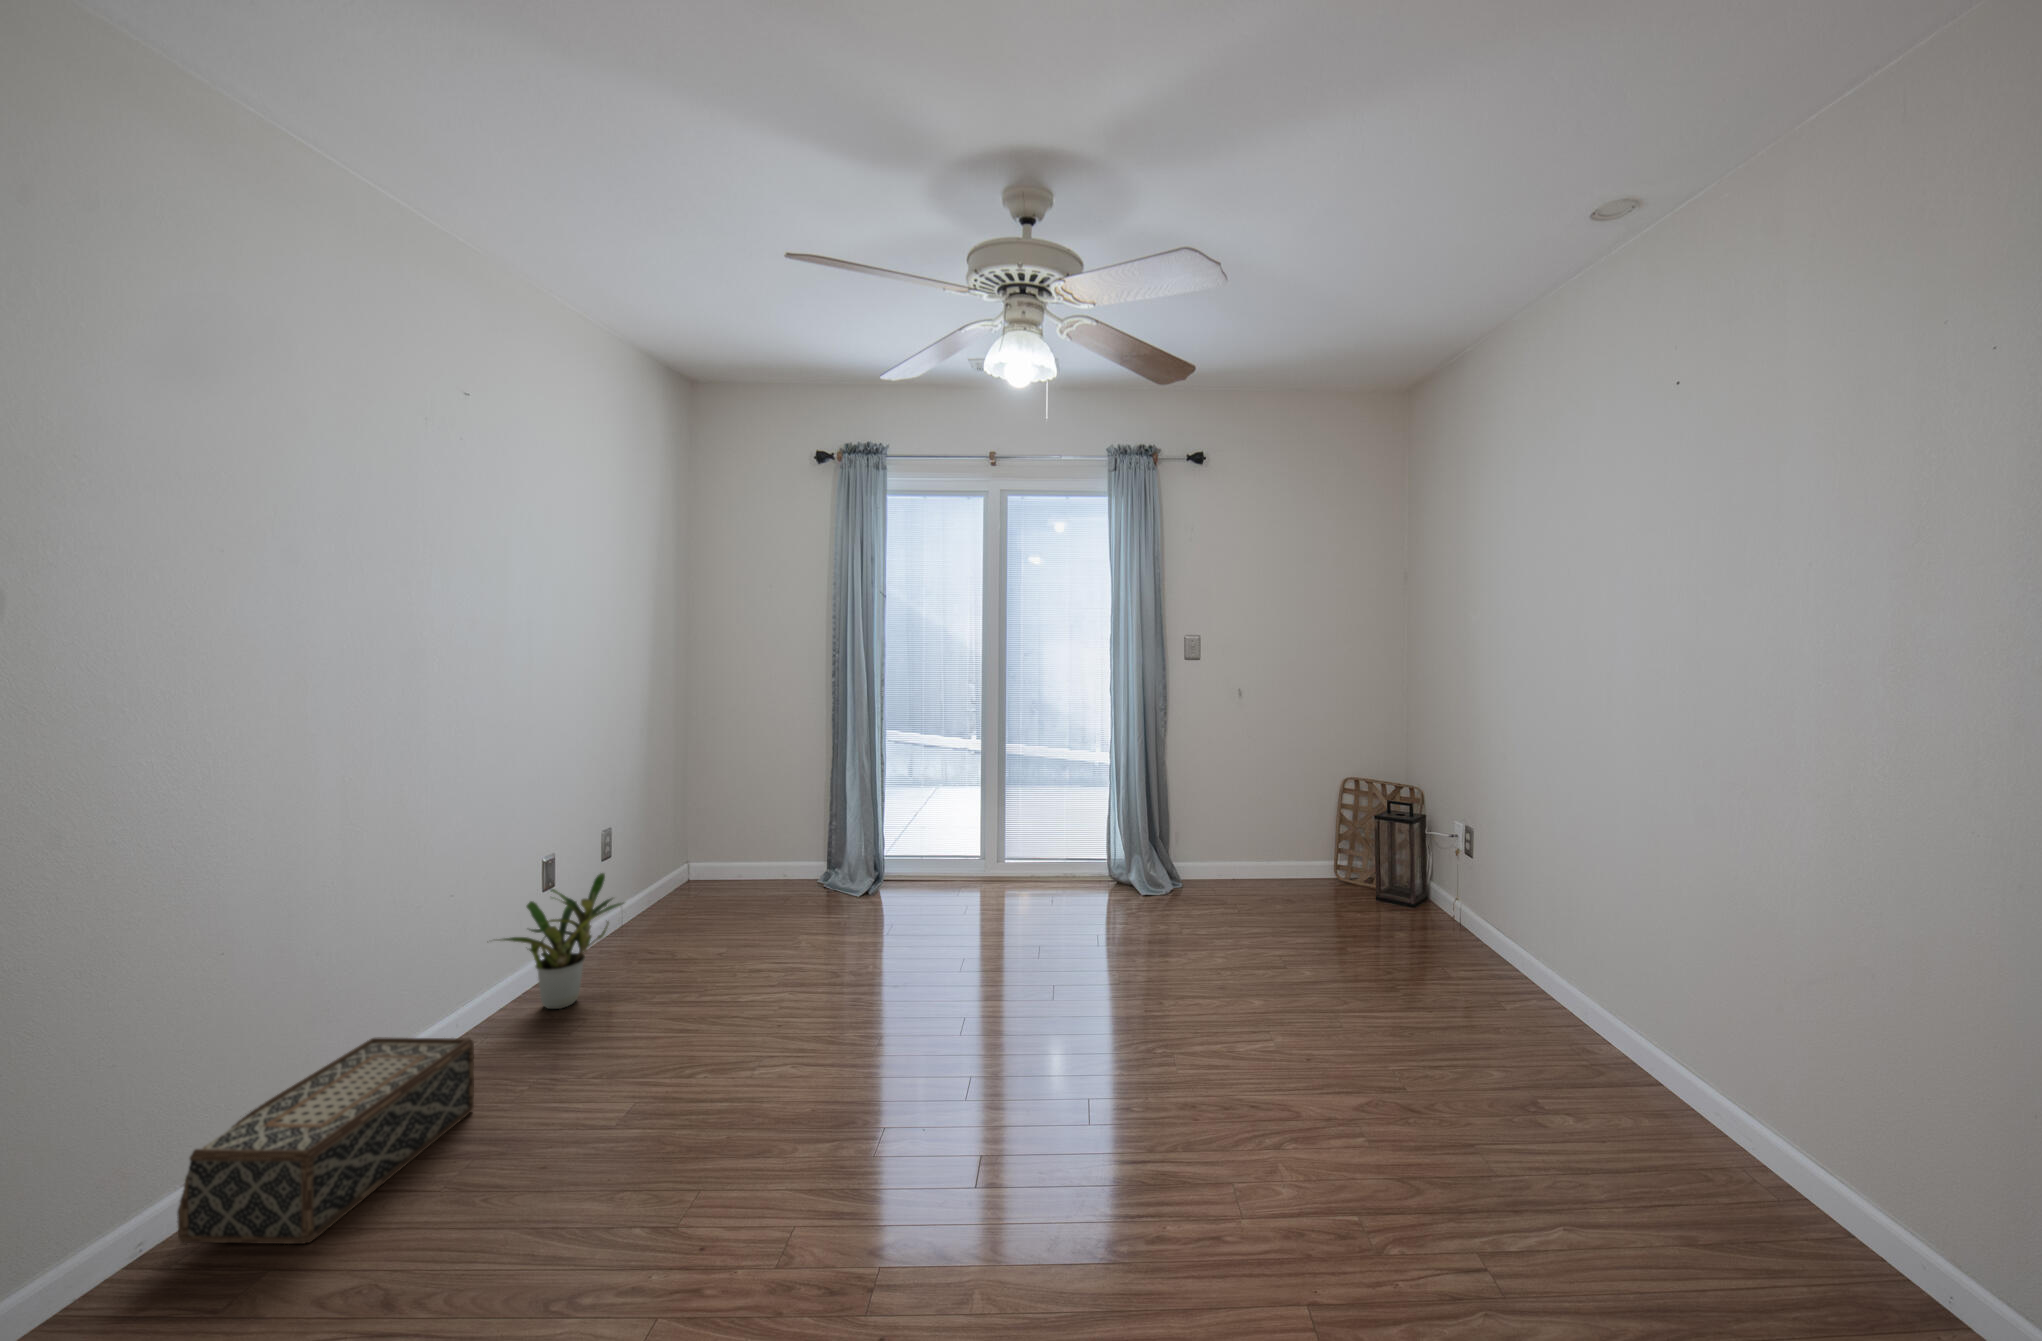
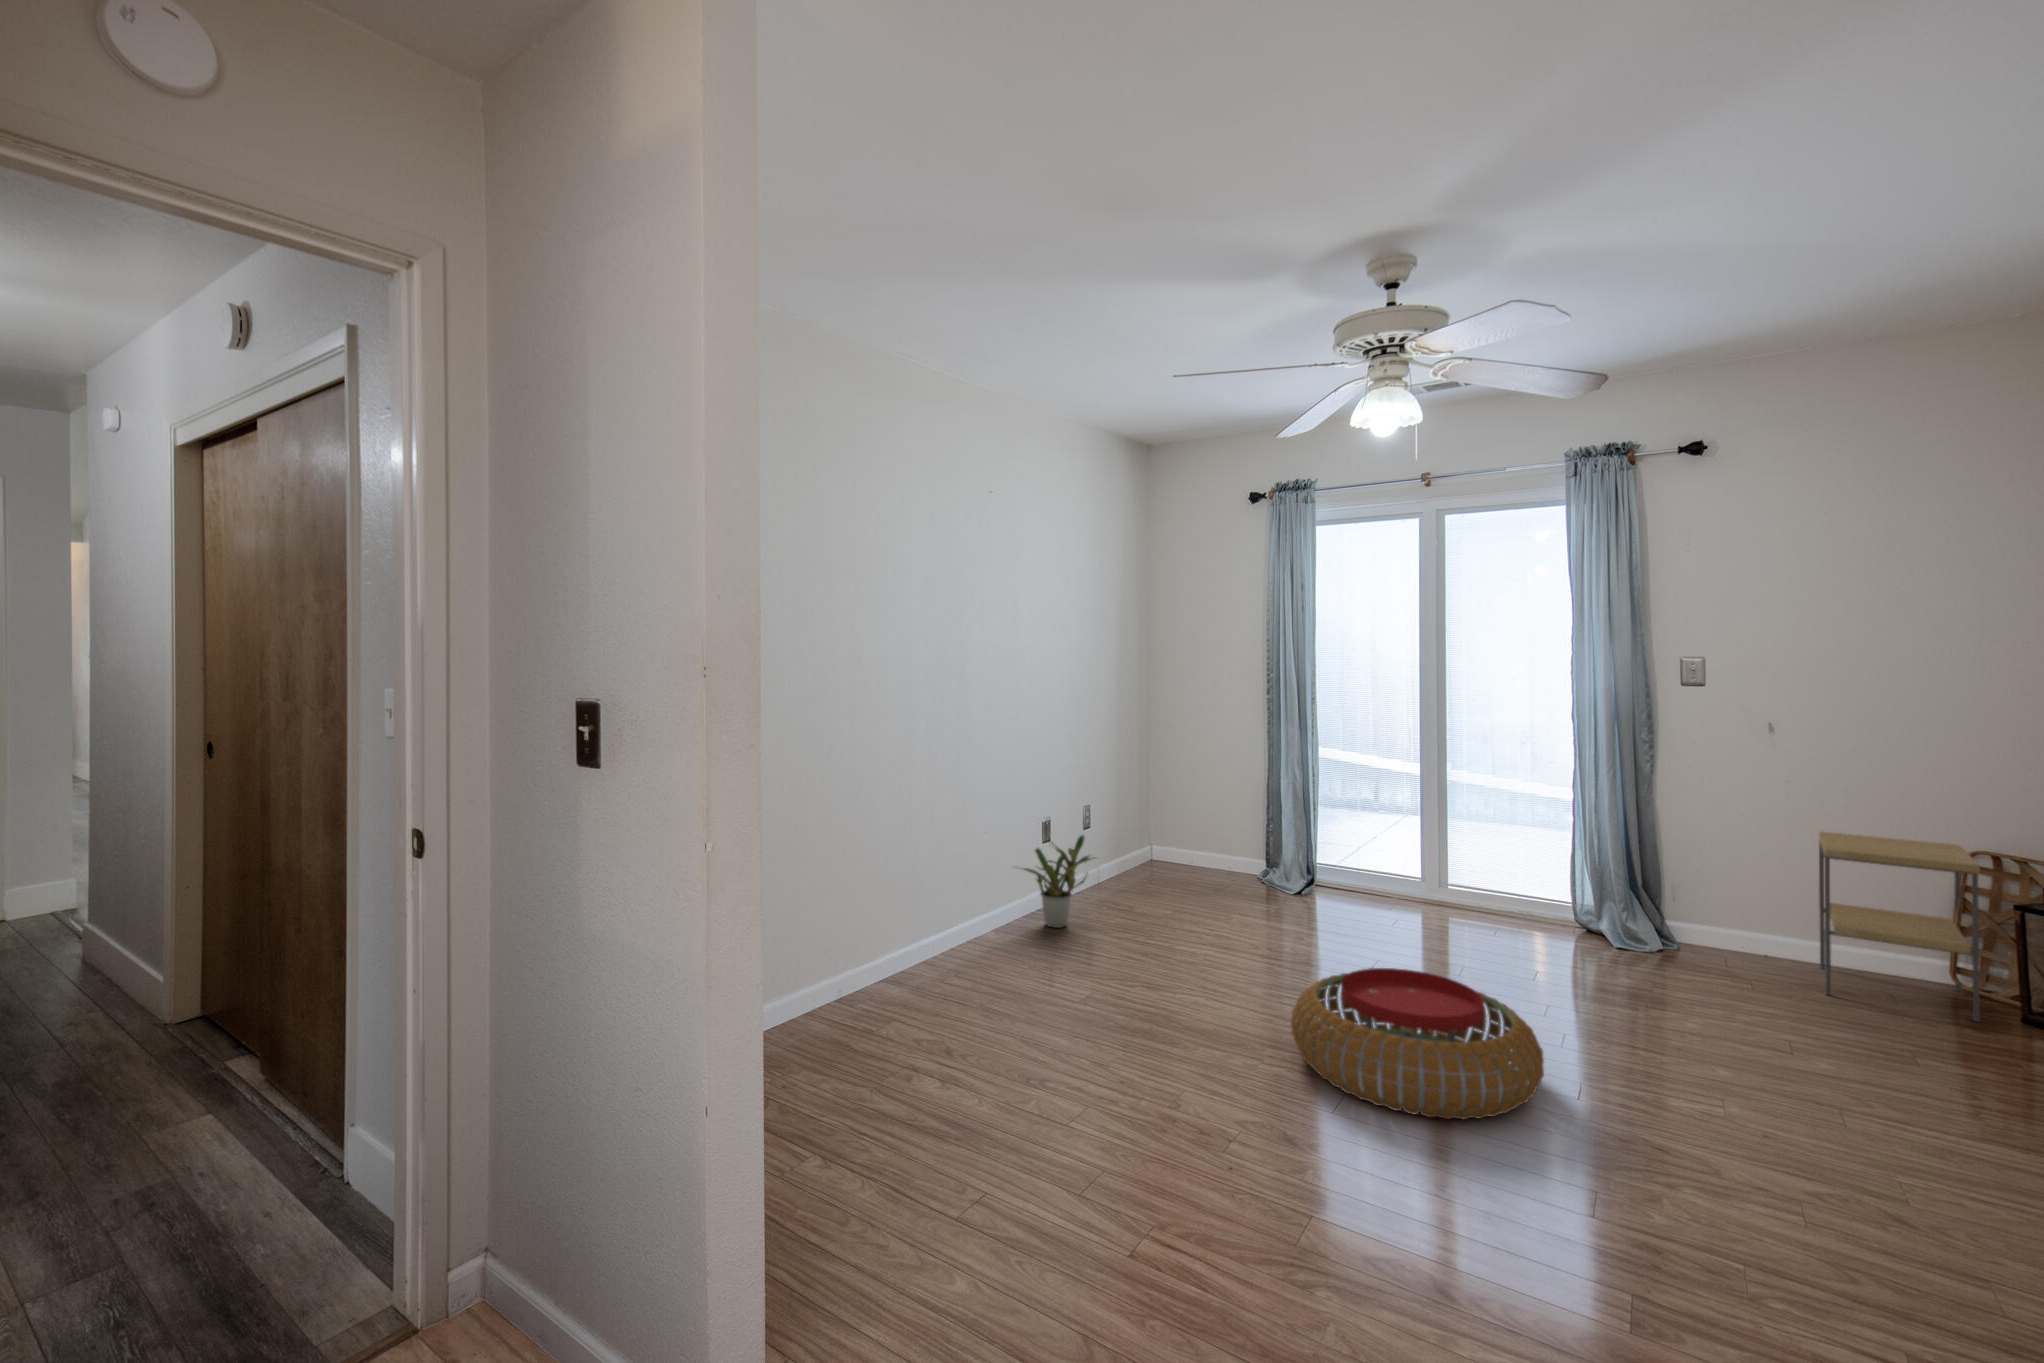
side table: none [1267,774,1369,908] -> present [1819,832,1980,1022]
pouf: none [901,986,1156,1177] -> present [1291,968,1544,1120]
woven basket: present [177,1037,474,1244] -> none [872,909,1005,1006]

